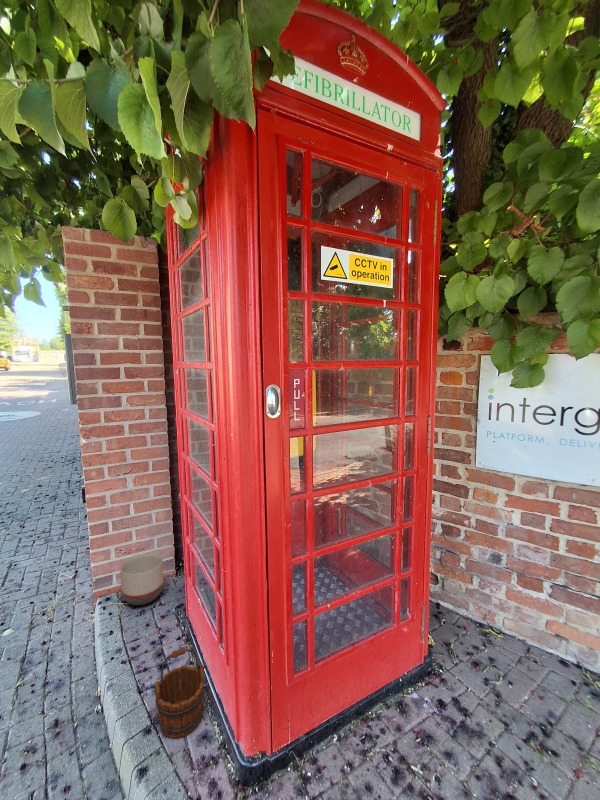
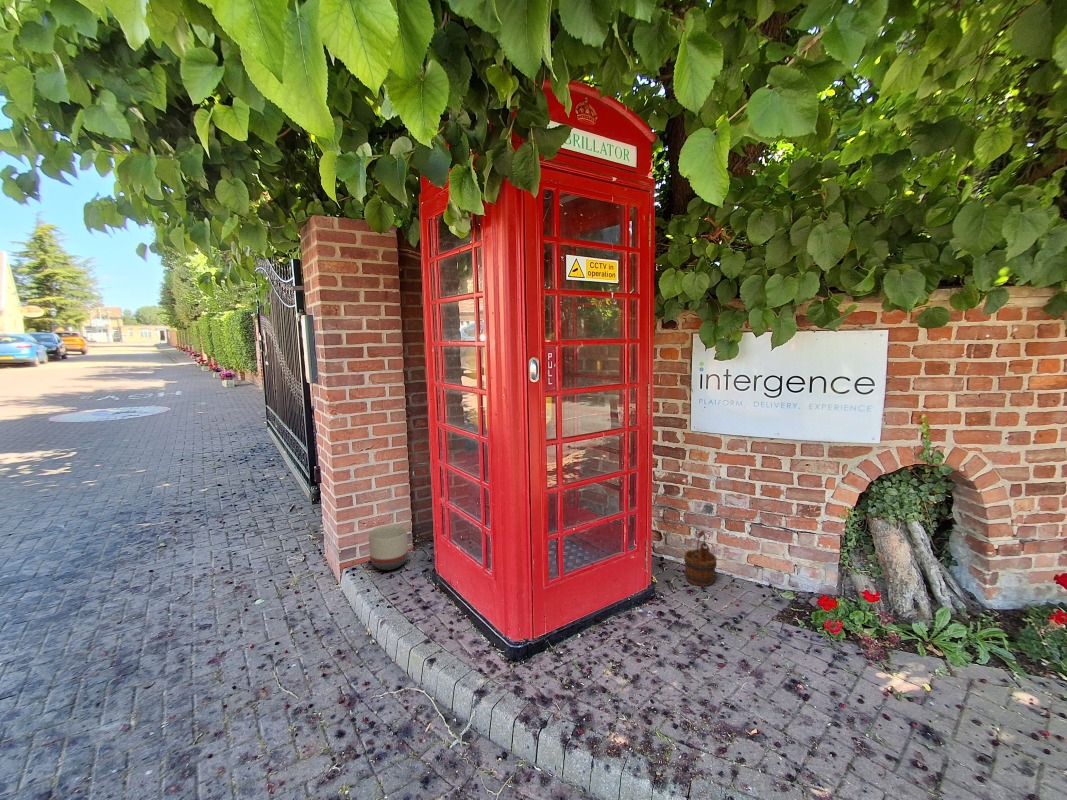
wooden bucket: present [152,648,205,738] -> present [684,531,717,586]

